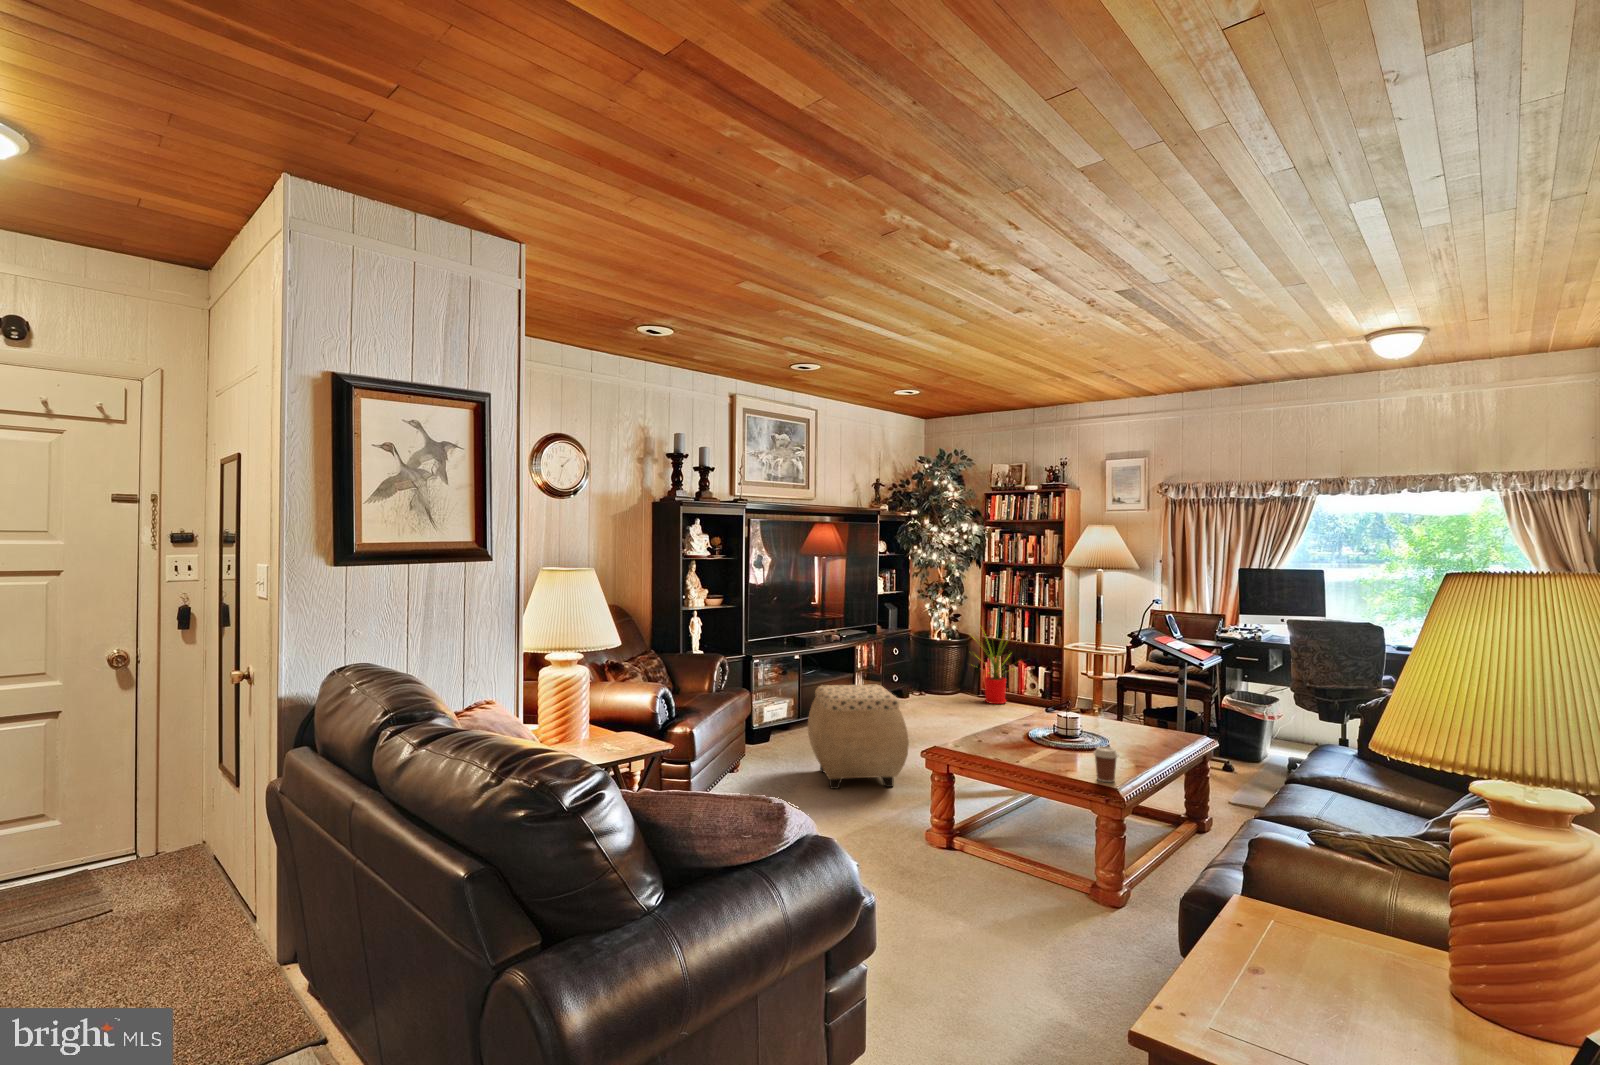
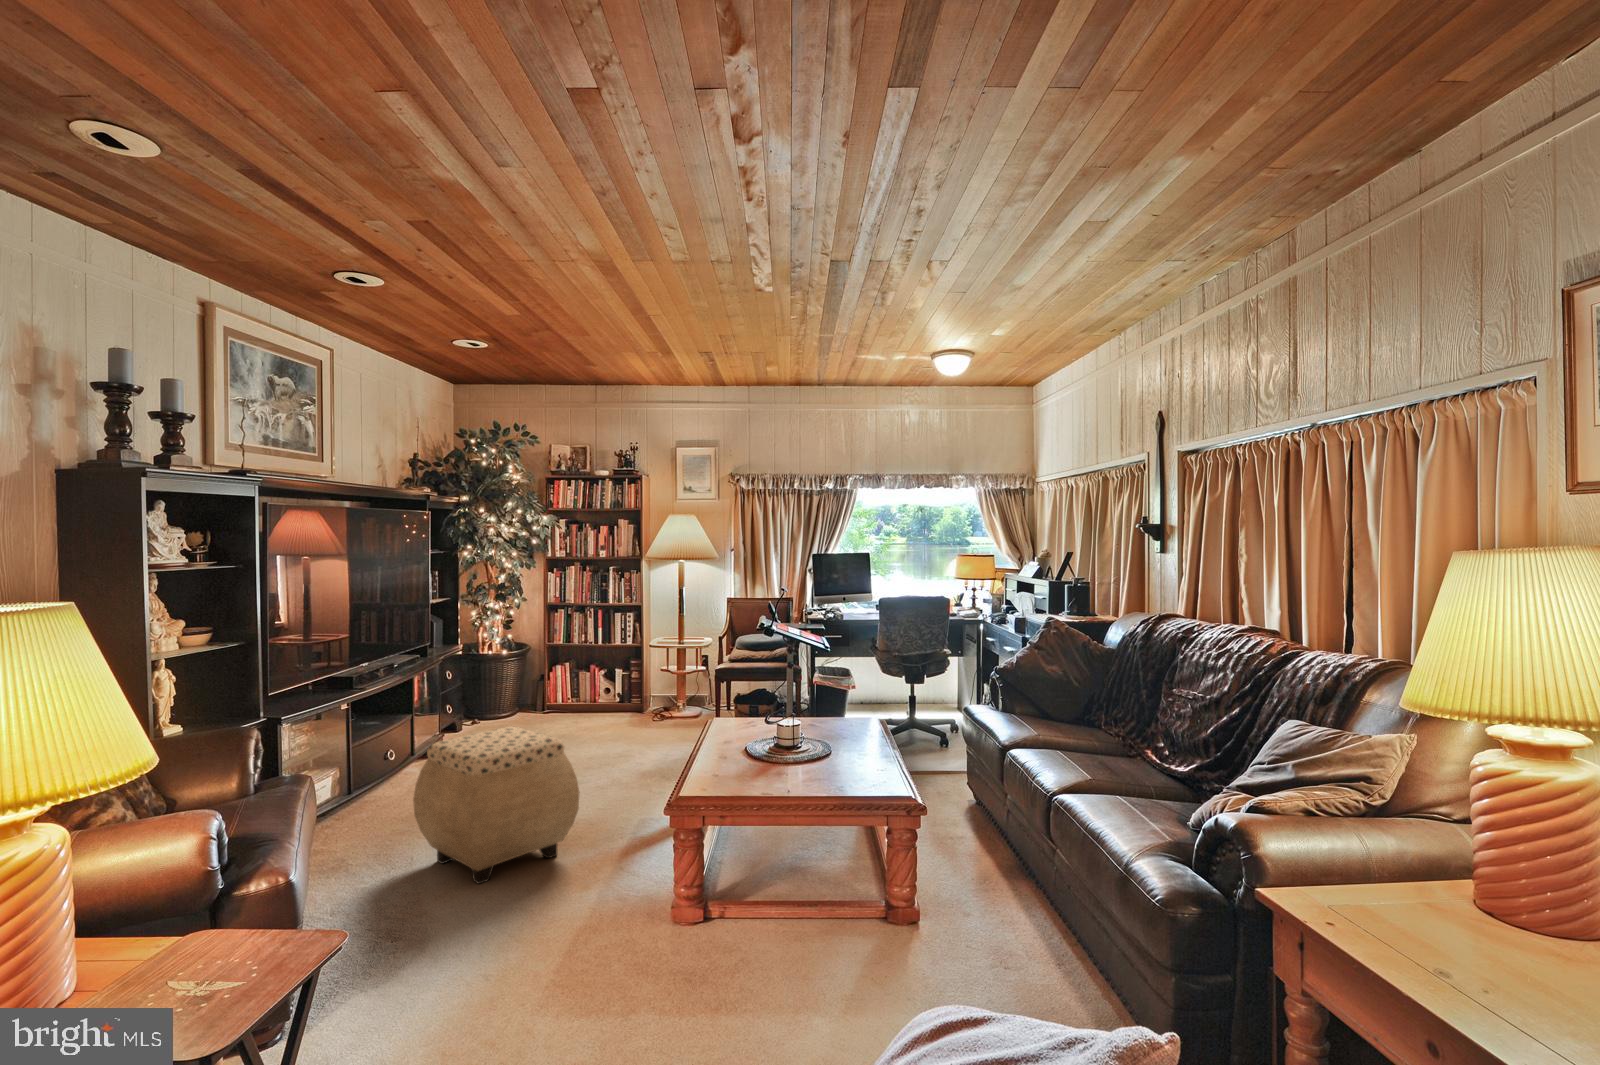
house plant: present [978,632,1010,704] -> none [534,628,603,721]
coffee cup: present [1094,747,1118,782] -> none [863,753,888,791]

